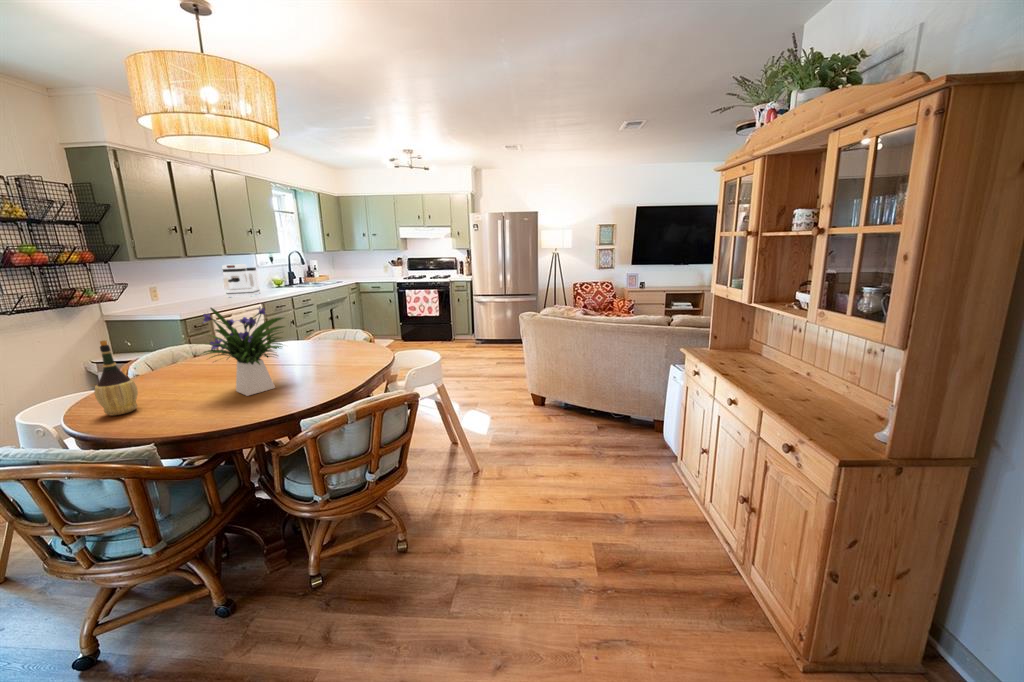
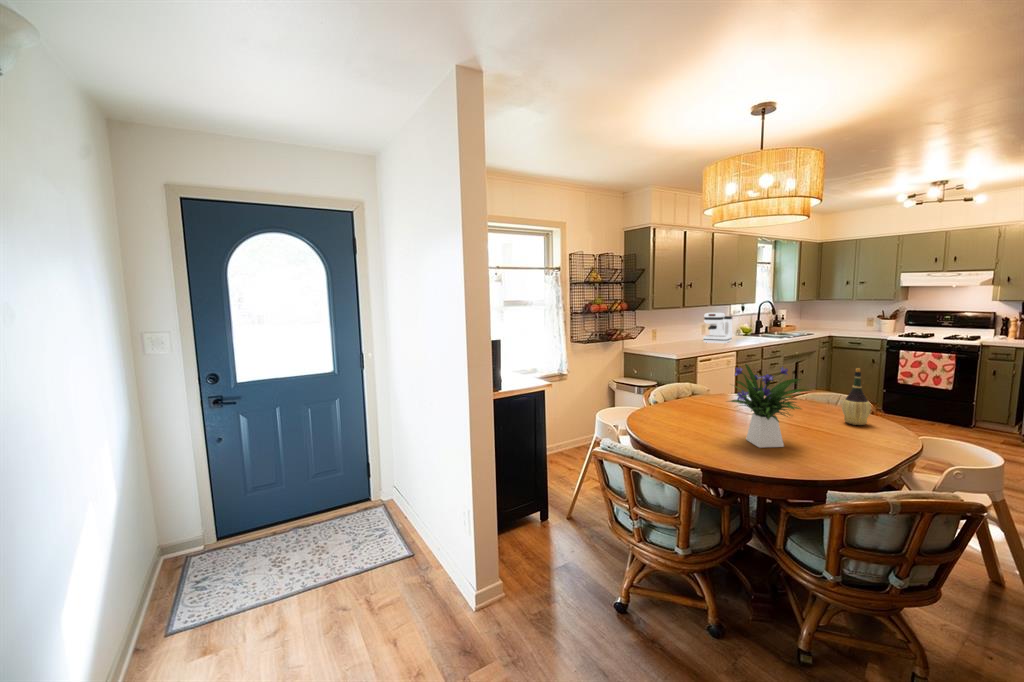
wine bottle: present [94,340,138,415] -> present [842,368,871,425]

